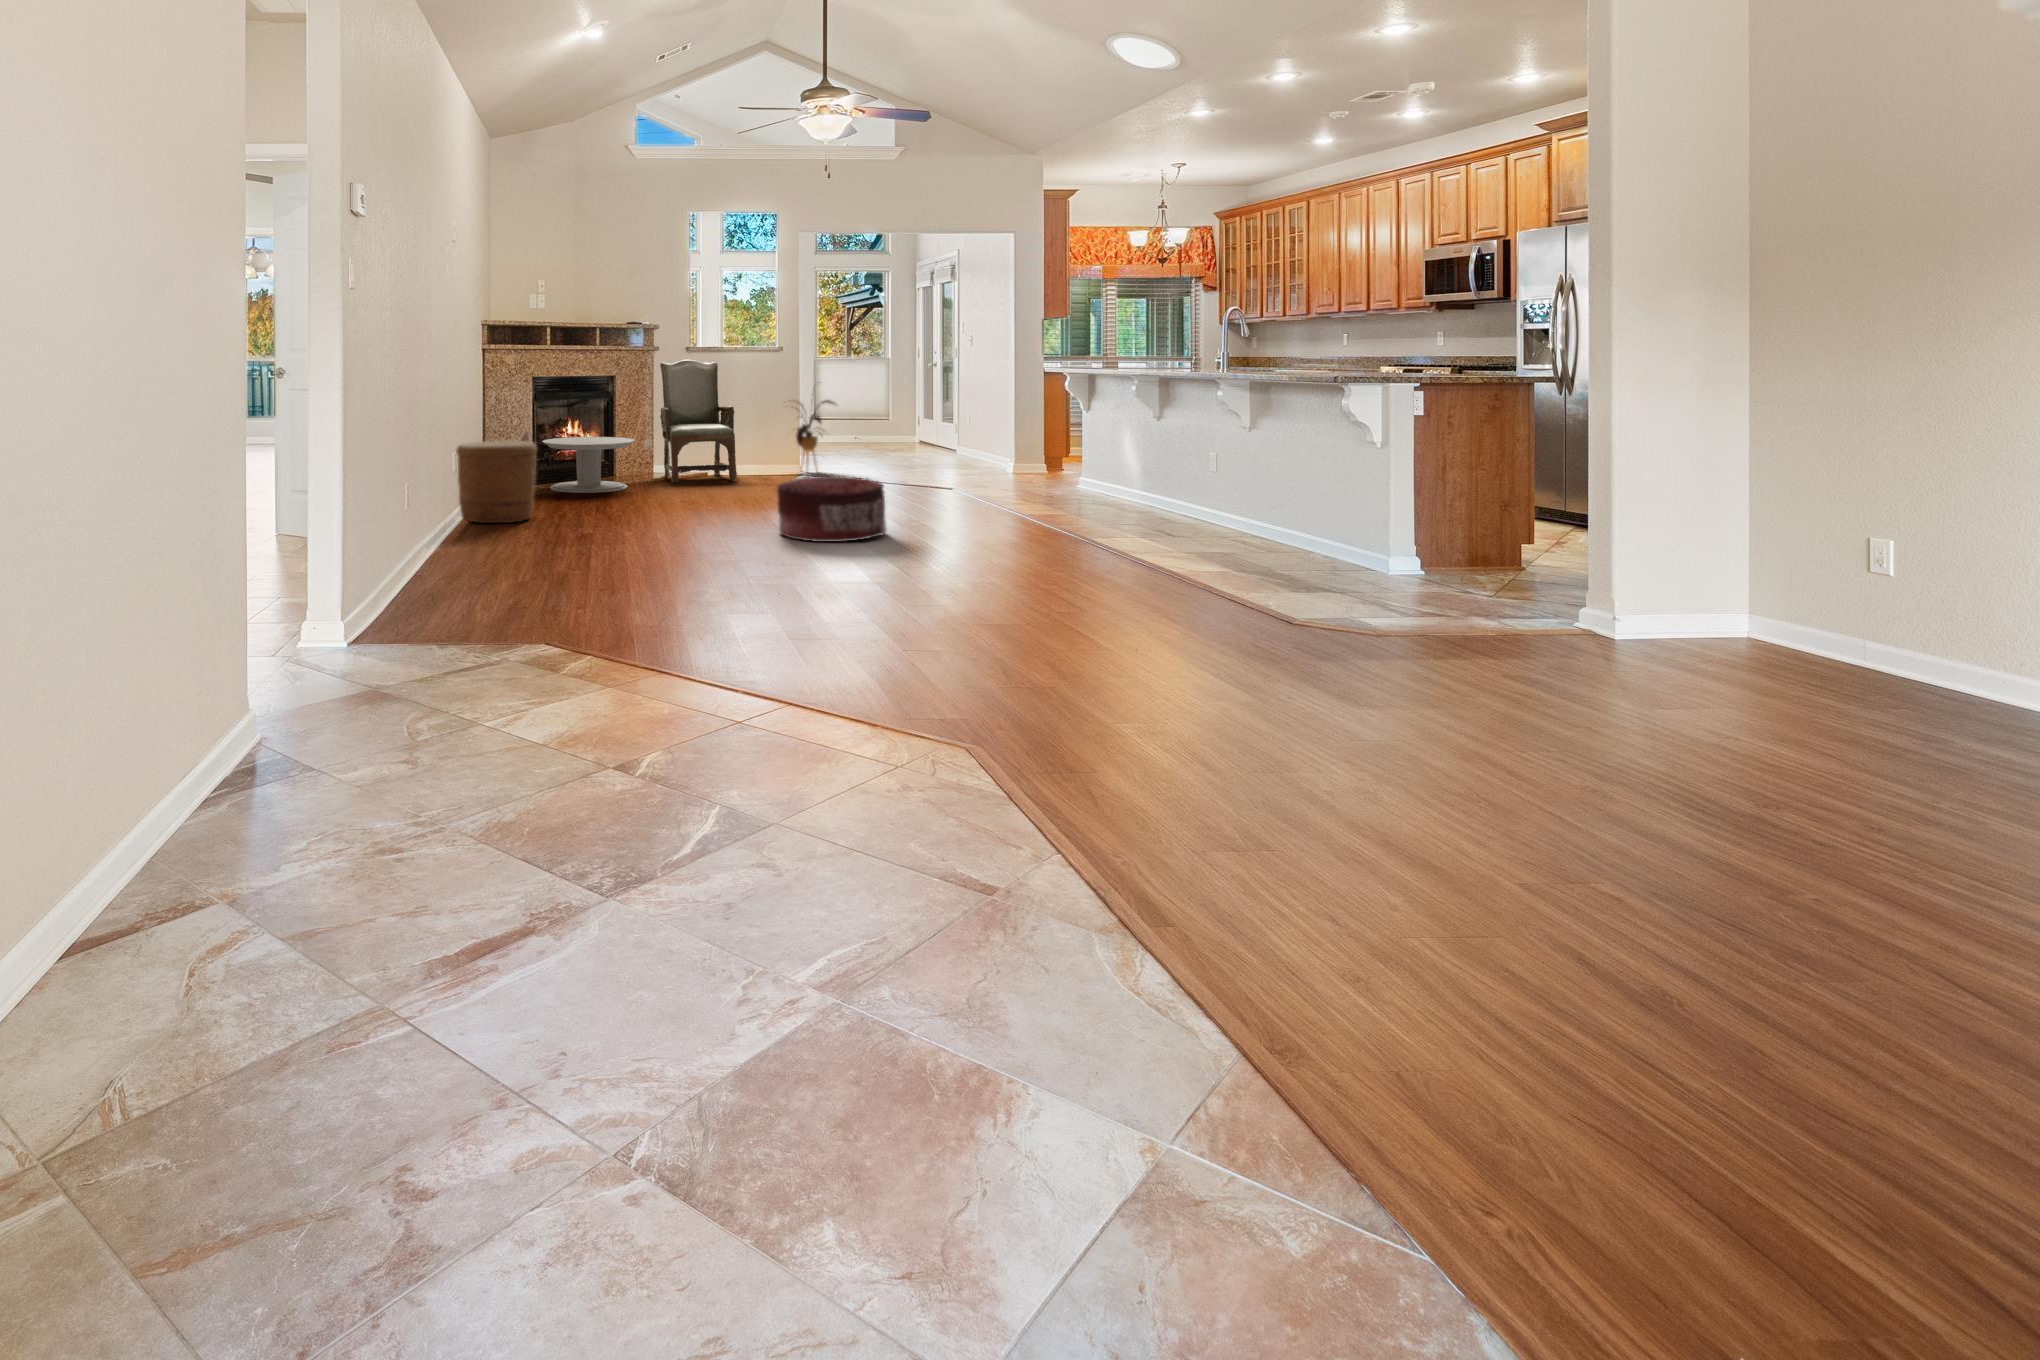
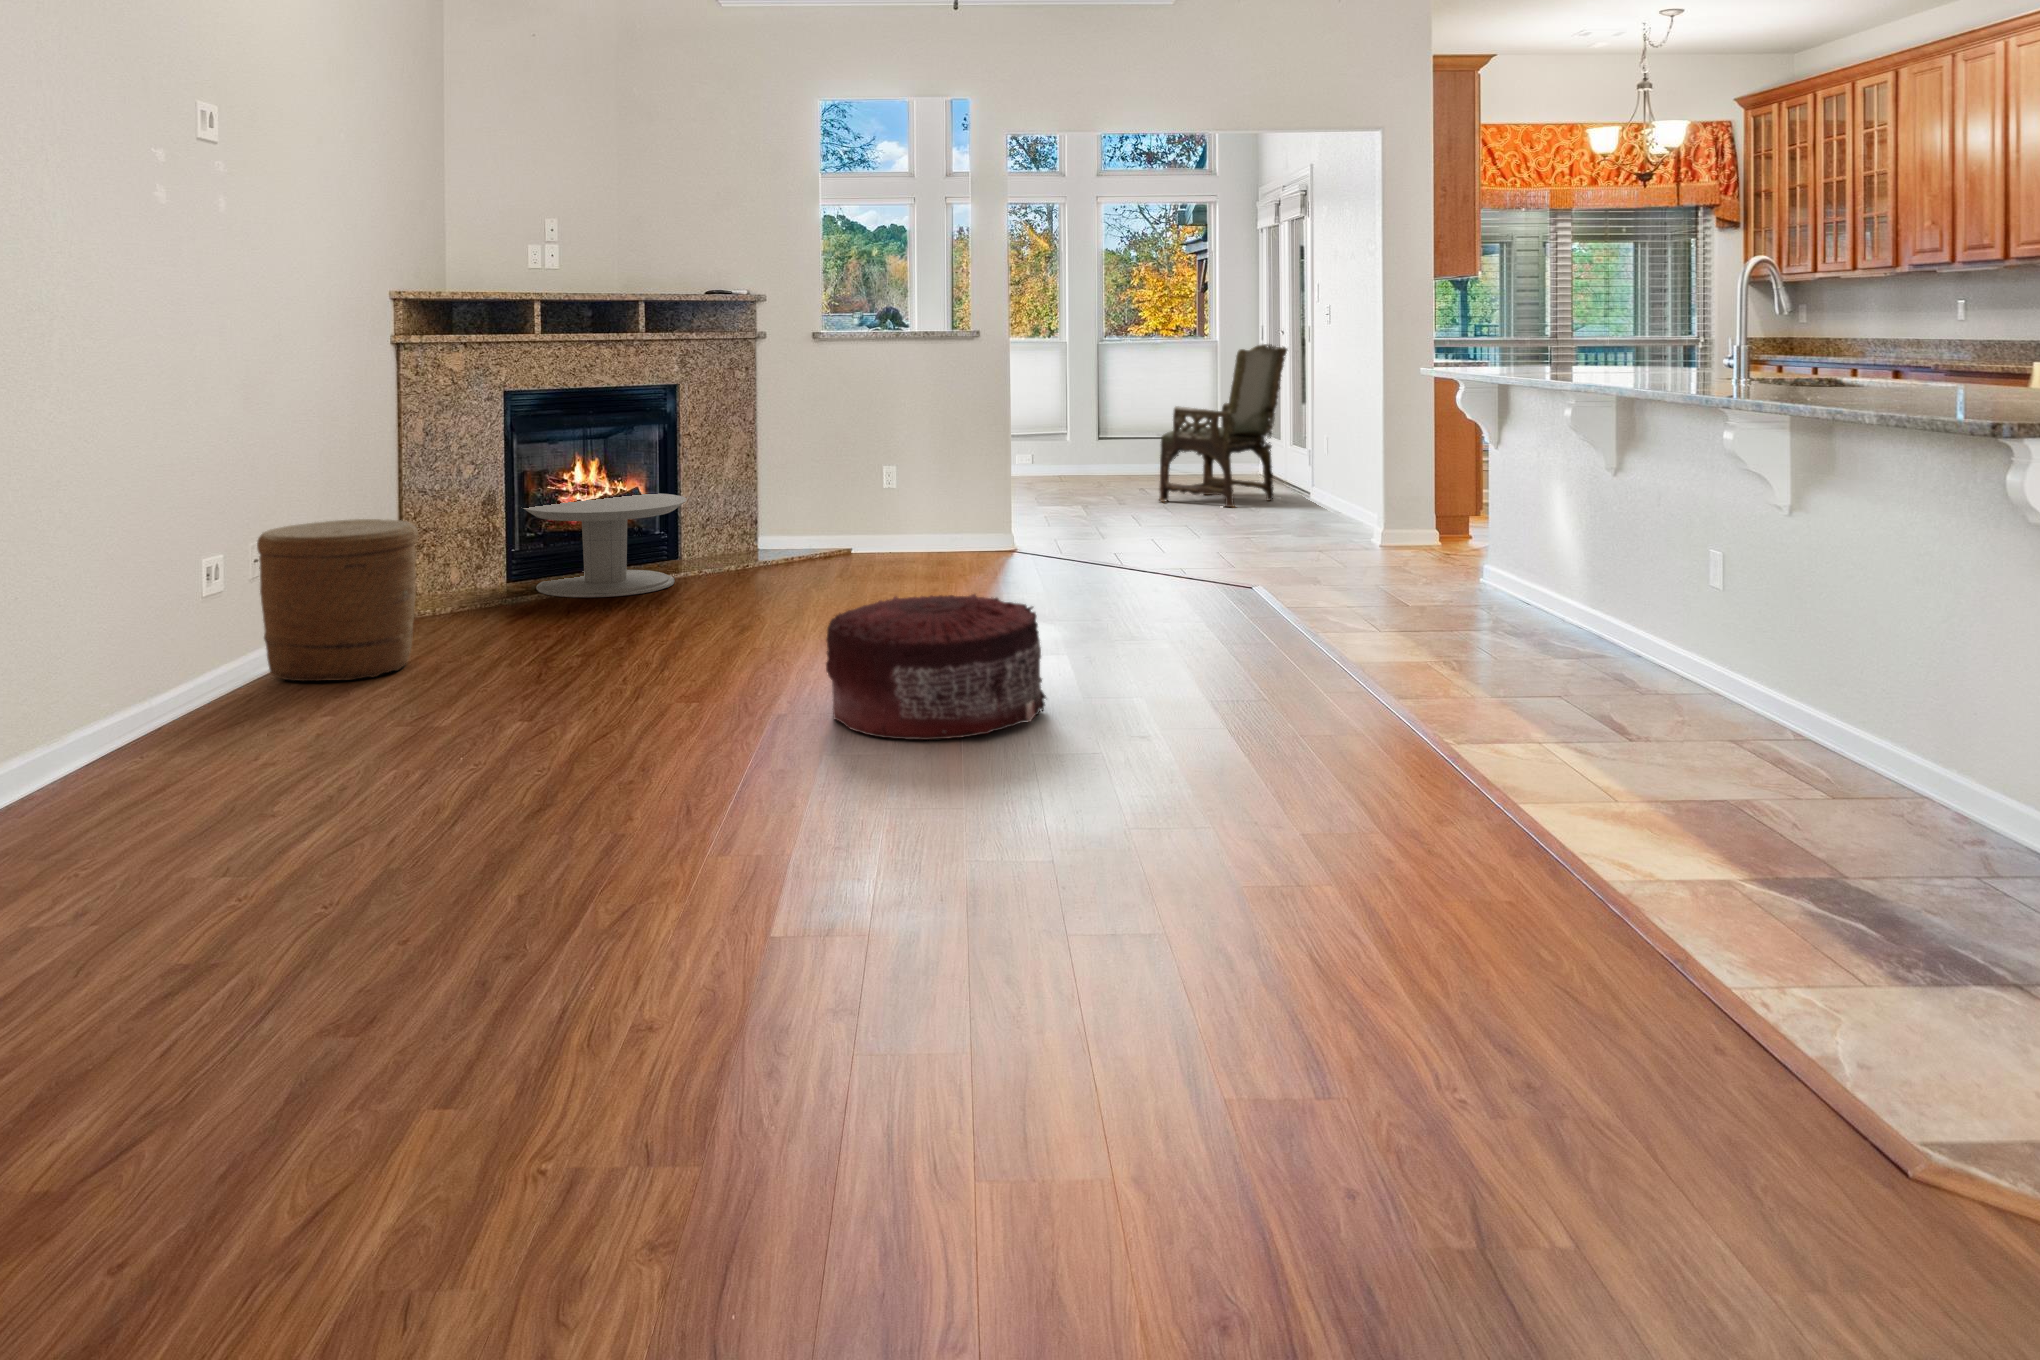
armchair: present [660,359,740,482] -> present [1159,344,1287,508]
house plant: present [789,389,835,465] -> none [975,391,1069,547]

